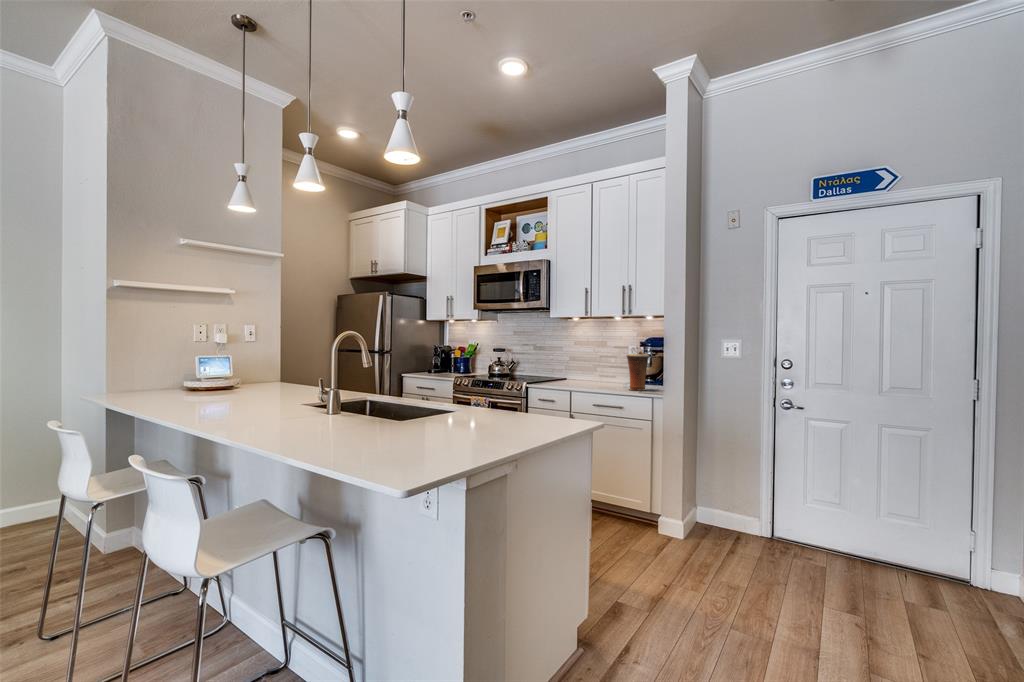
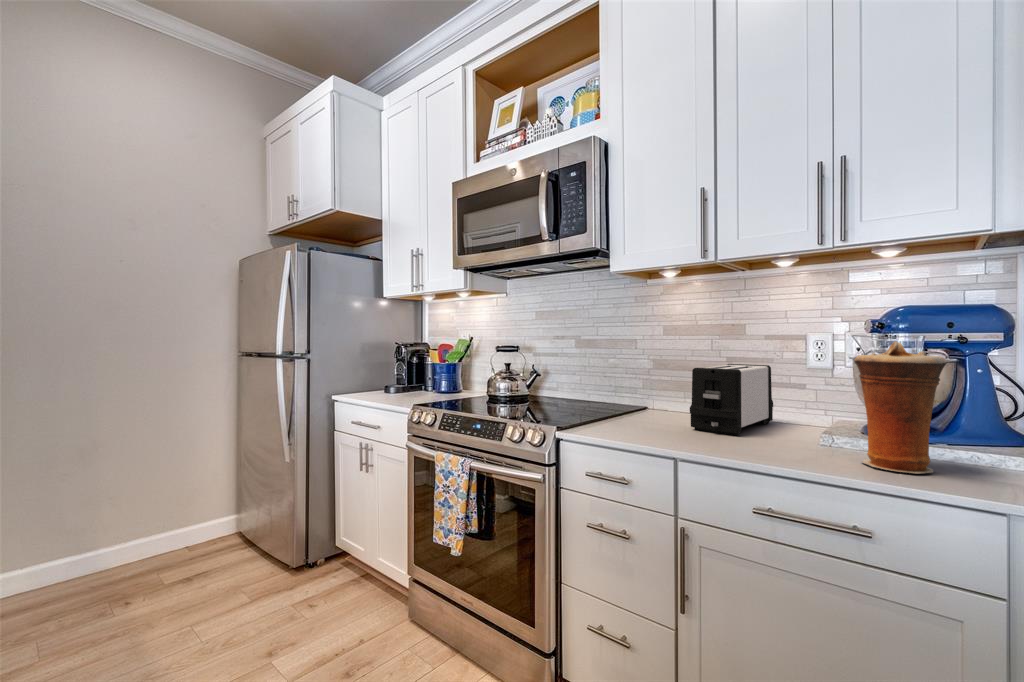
toaster: none [580,358,616,385] -> present [690,364,773,435]

